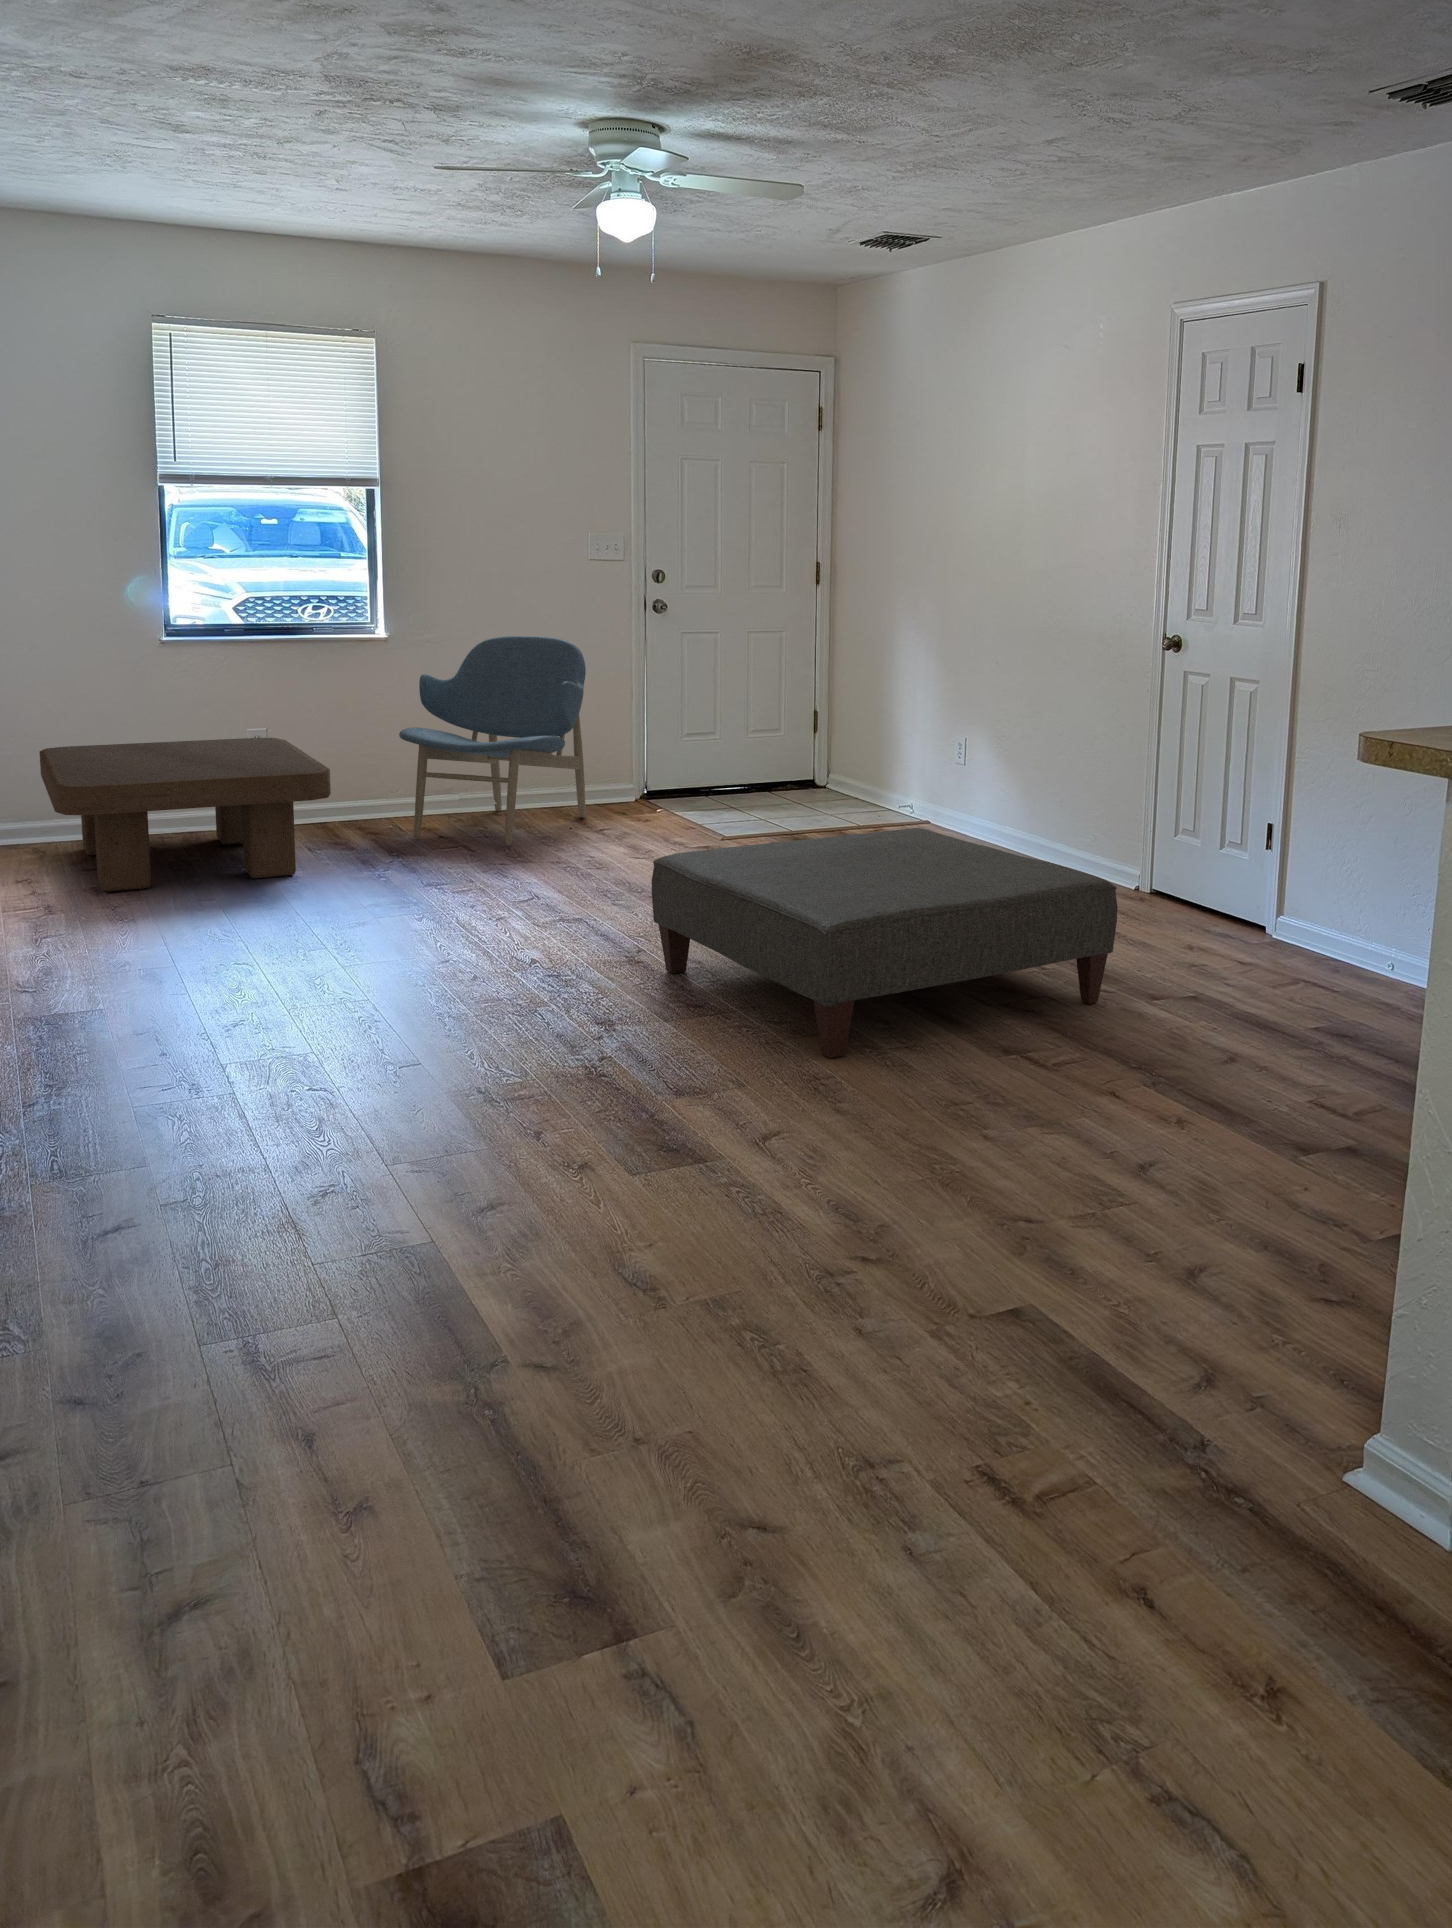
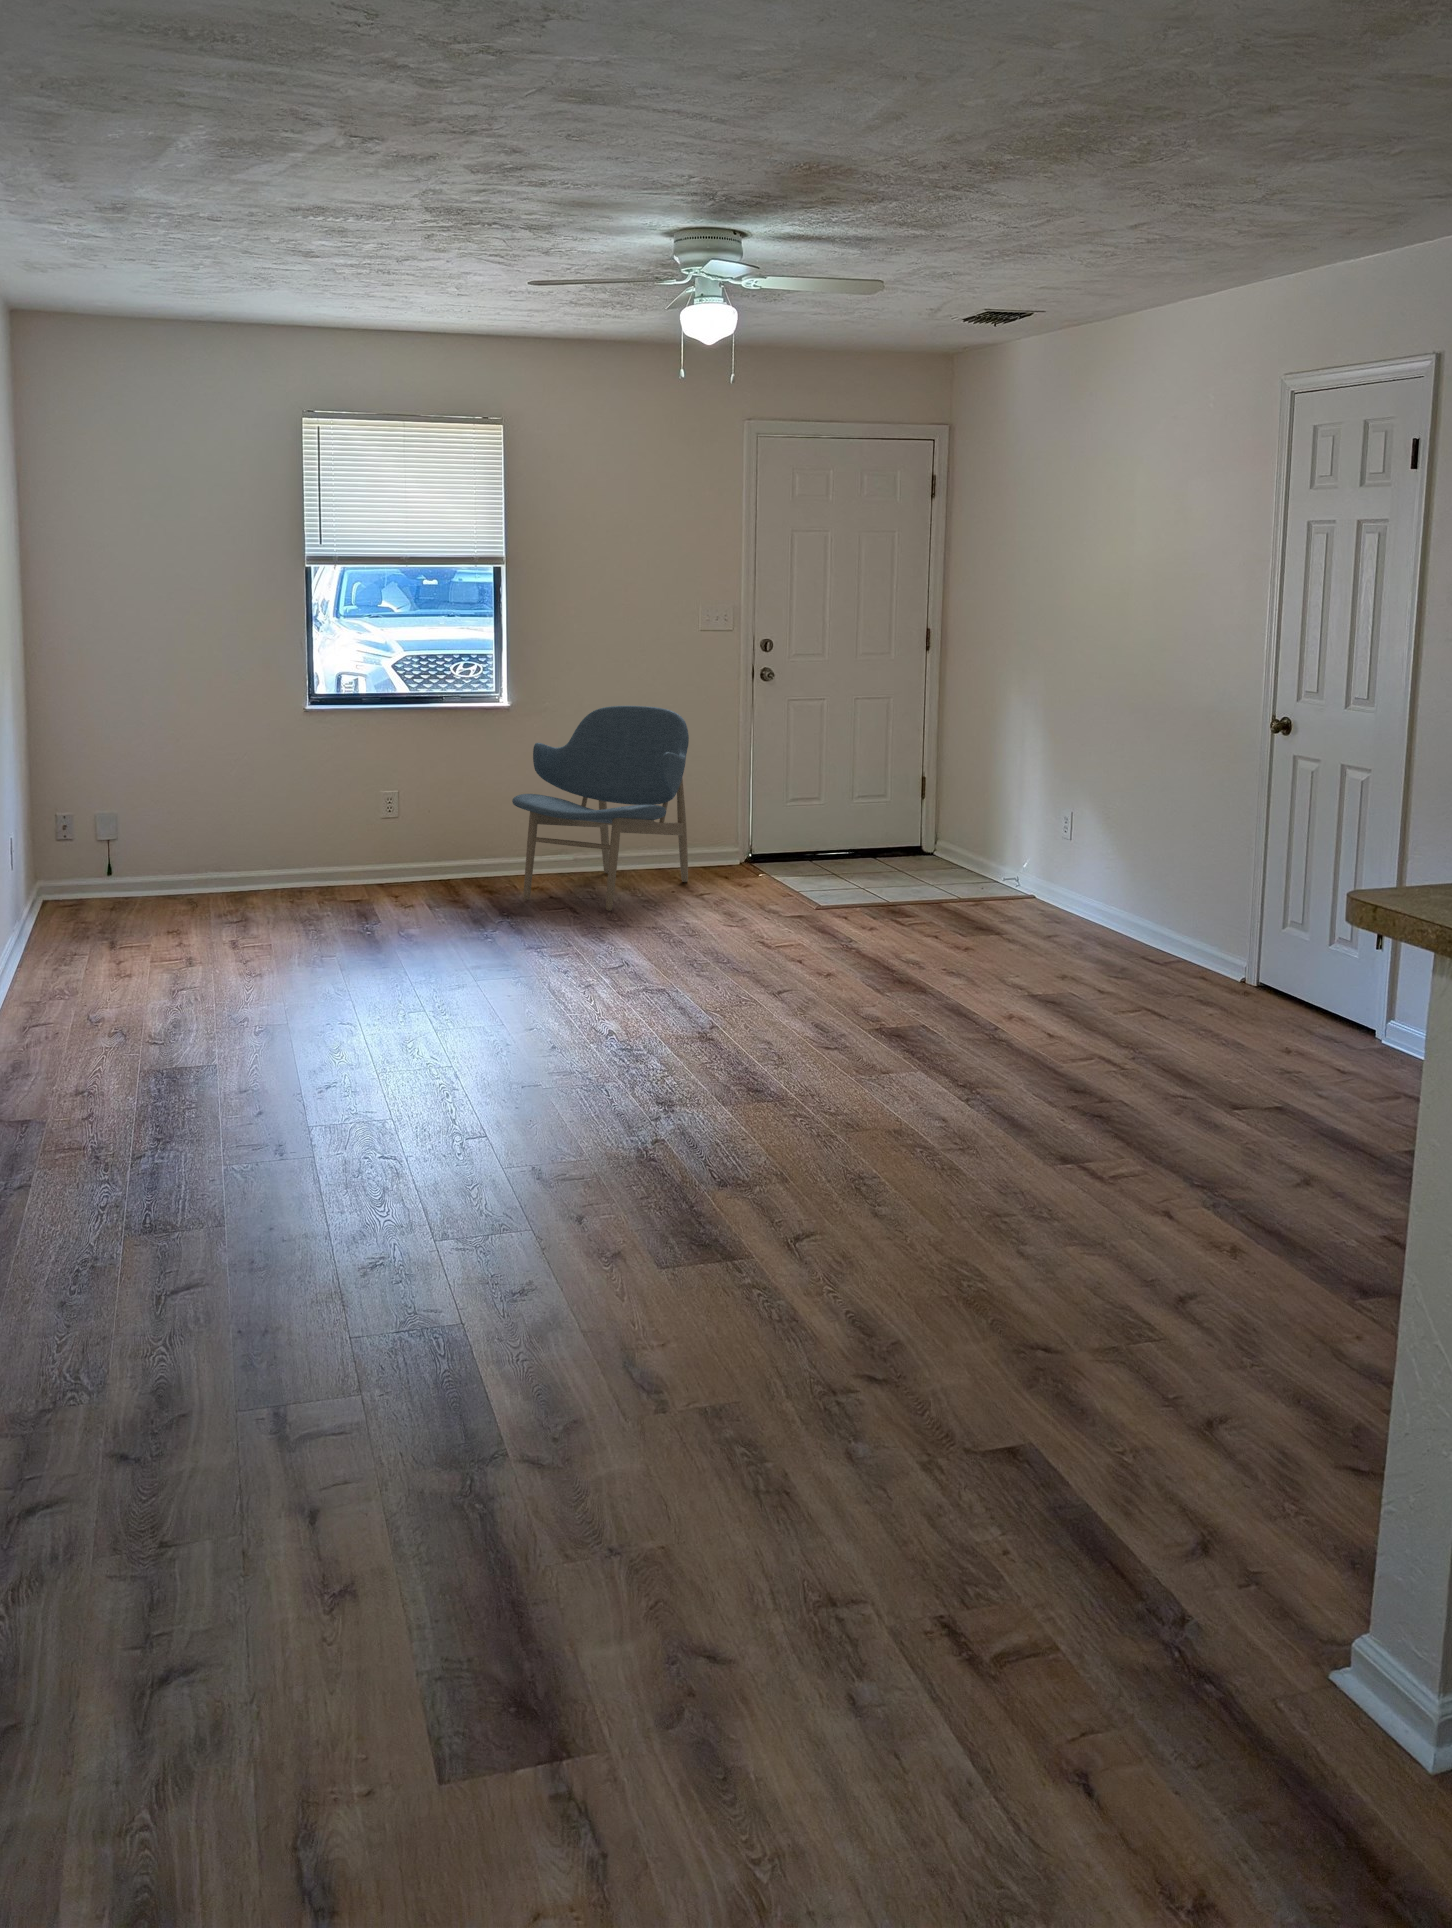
coffee table: present [39,738,331,892] -> none [199,801,443,946]
ottoman: present [652,828,1118,1058] -> none [720,915,1192,1155]

